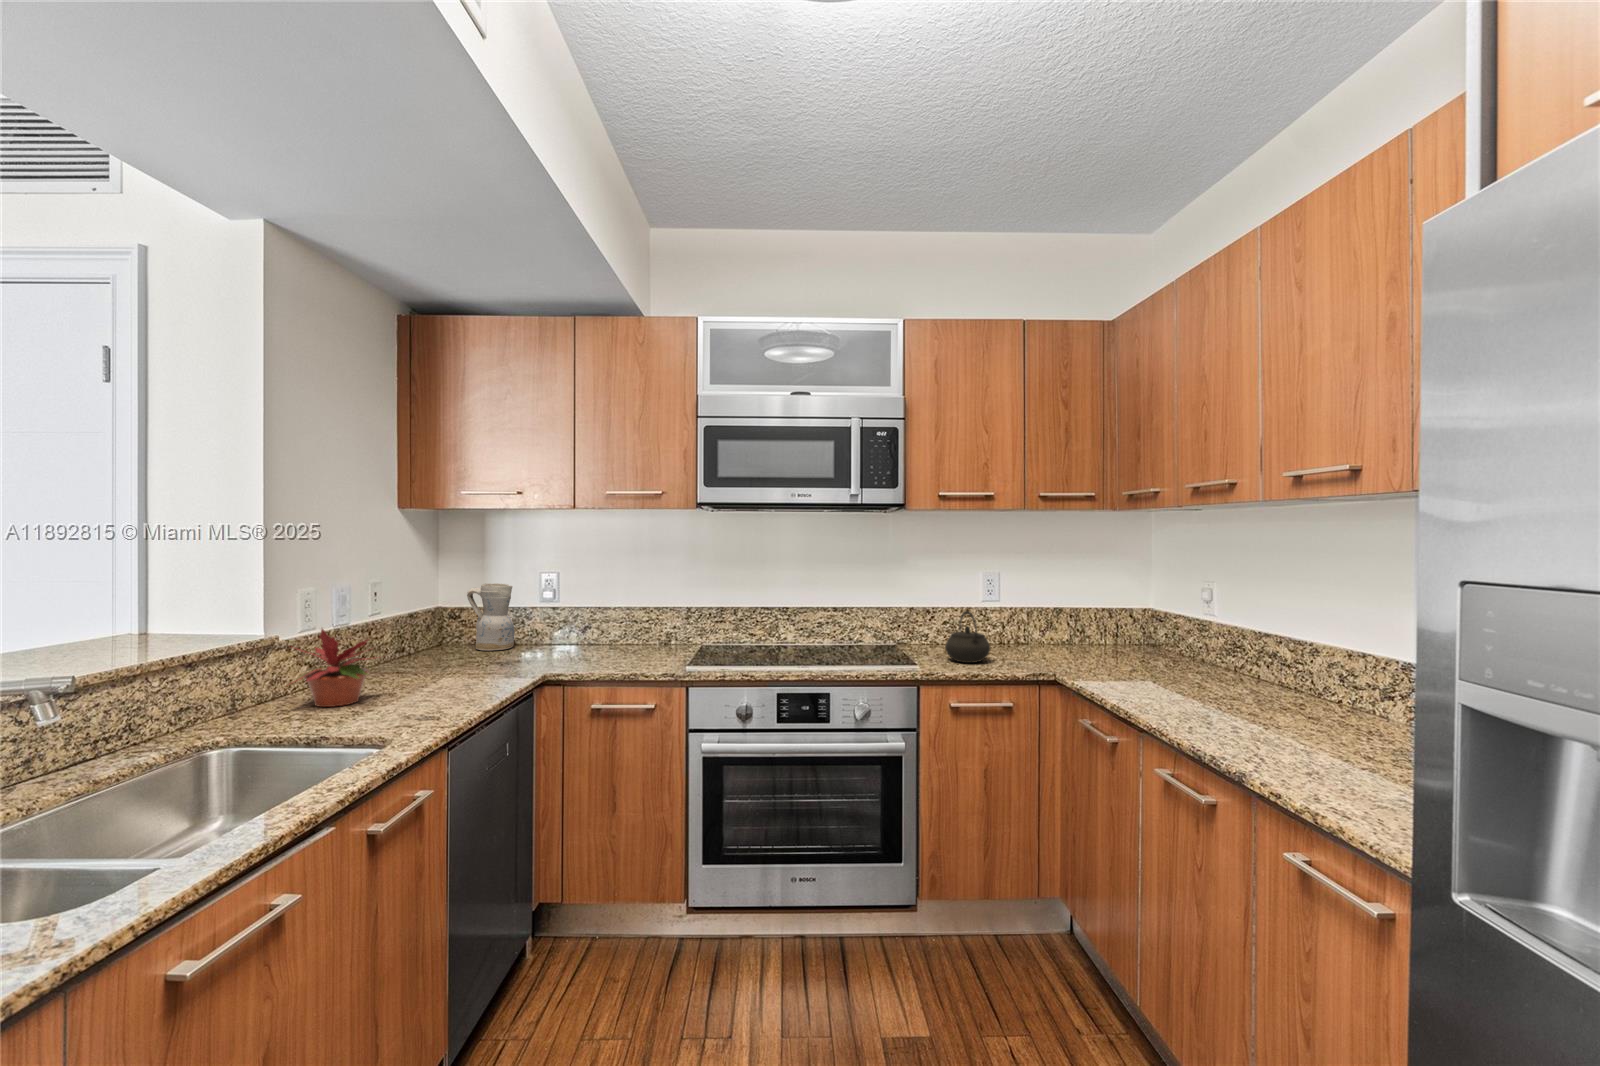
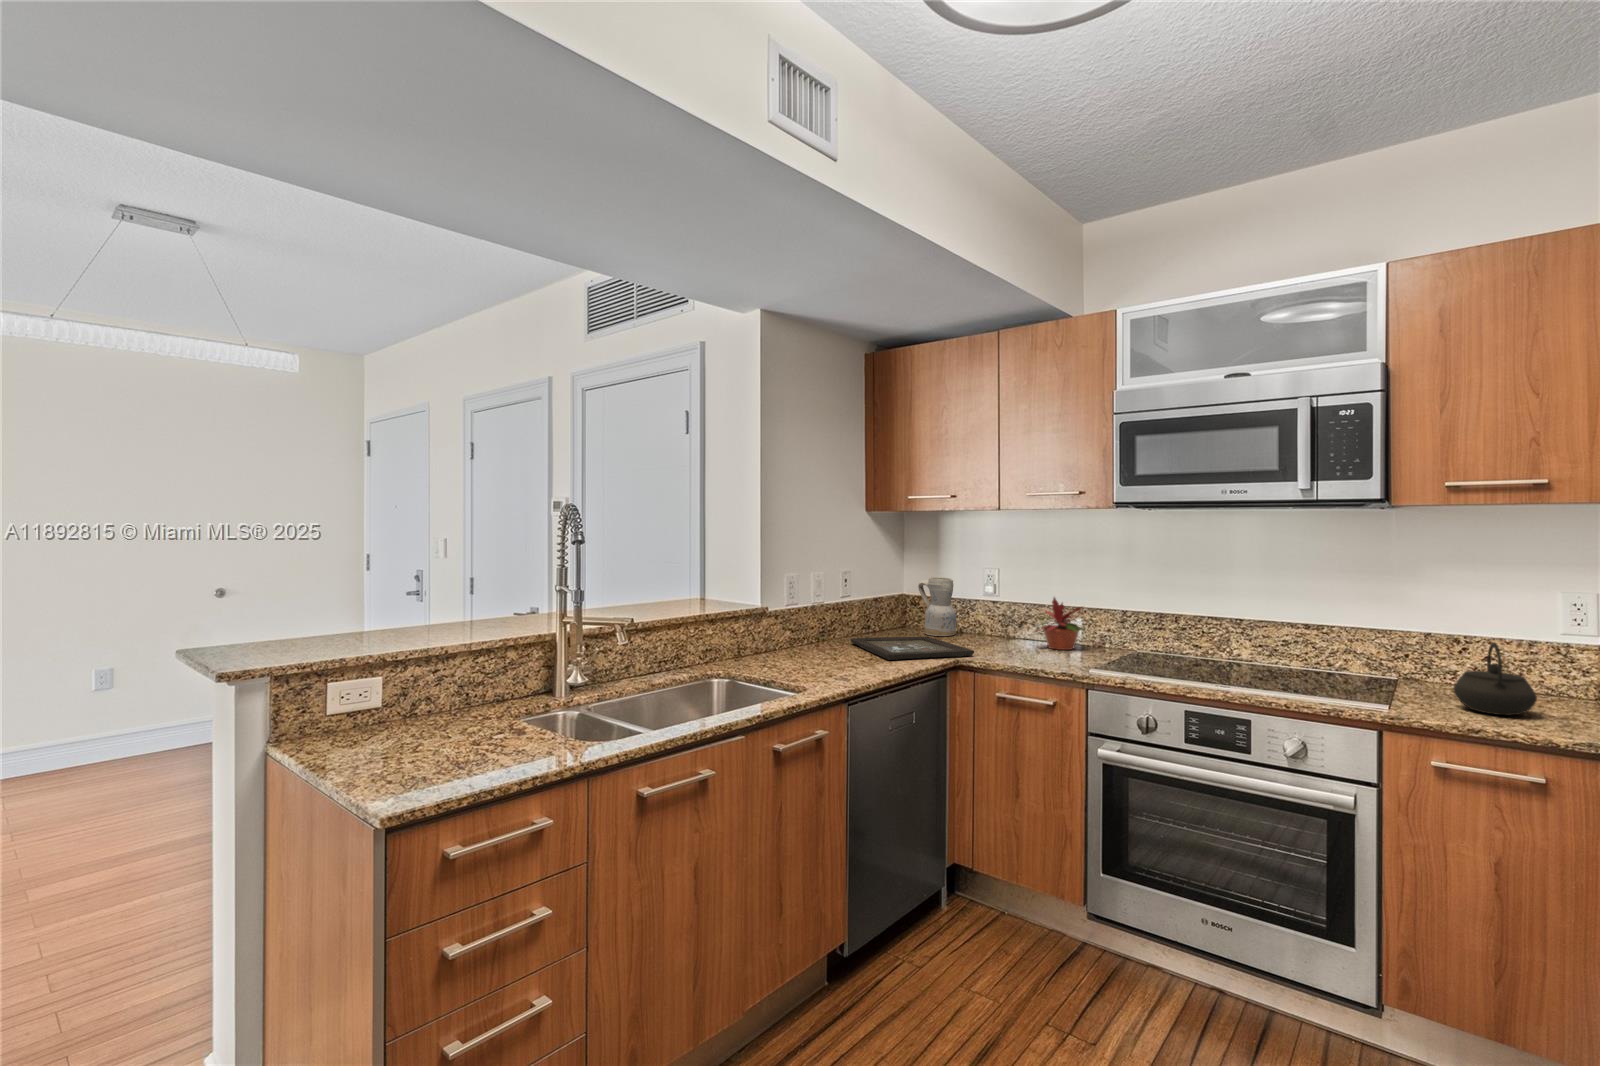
potted plant: present [294,629,375,707] -> present [1039,598,1083,650]
tray: none [392,652,559,685] -> present [851,637,974,660]

